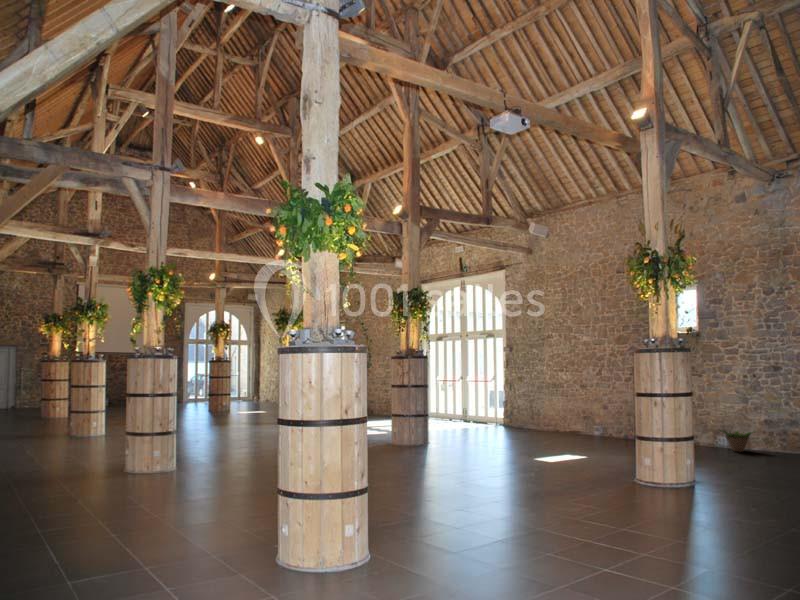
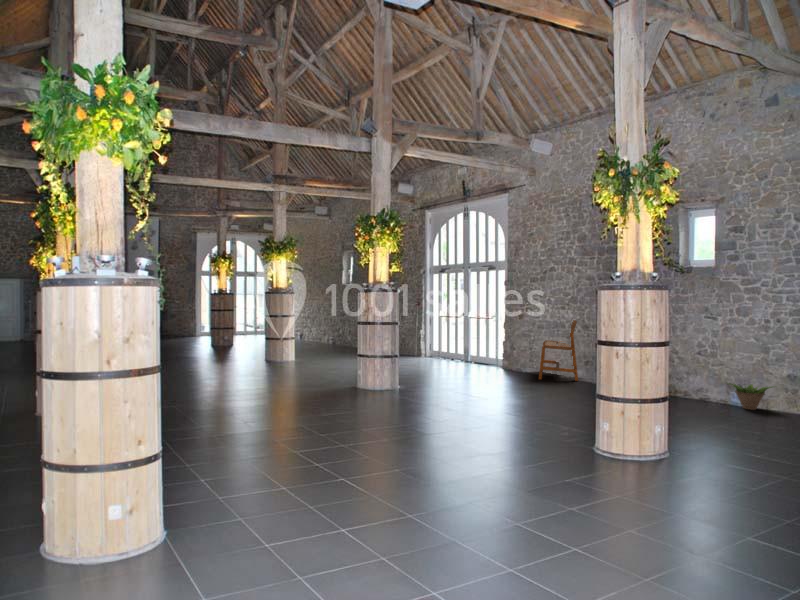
bench: none [545,380,584,435] -> present [539,320,578,381]

